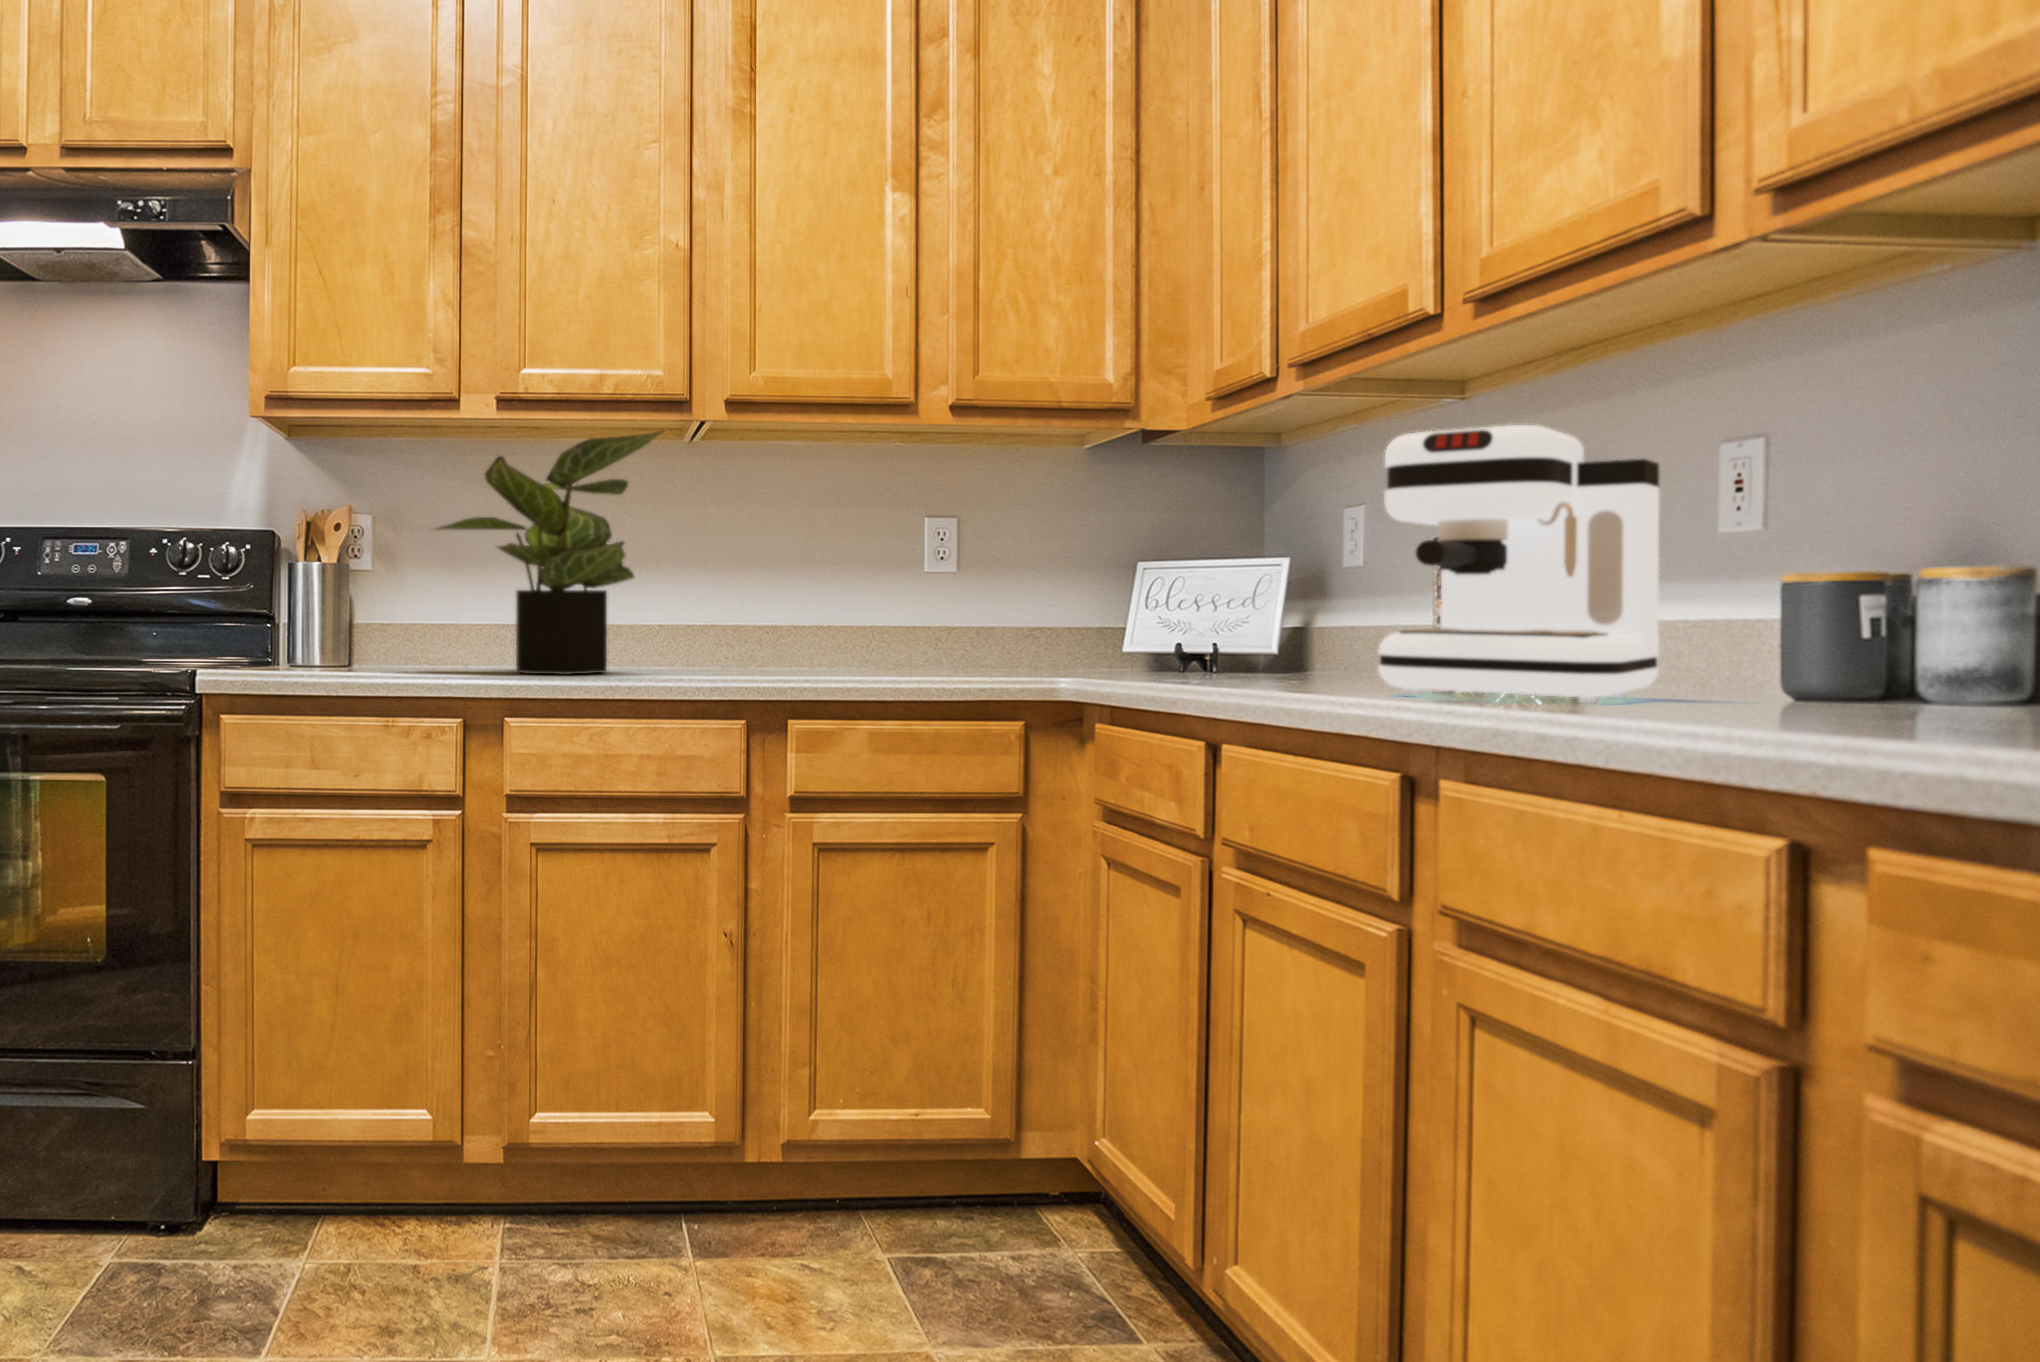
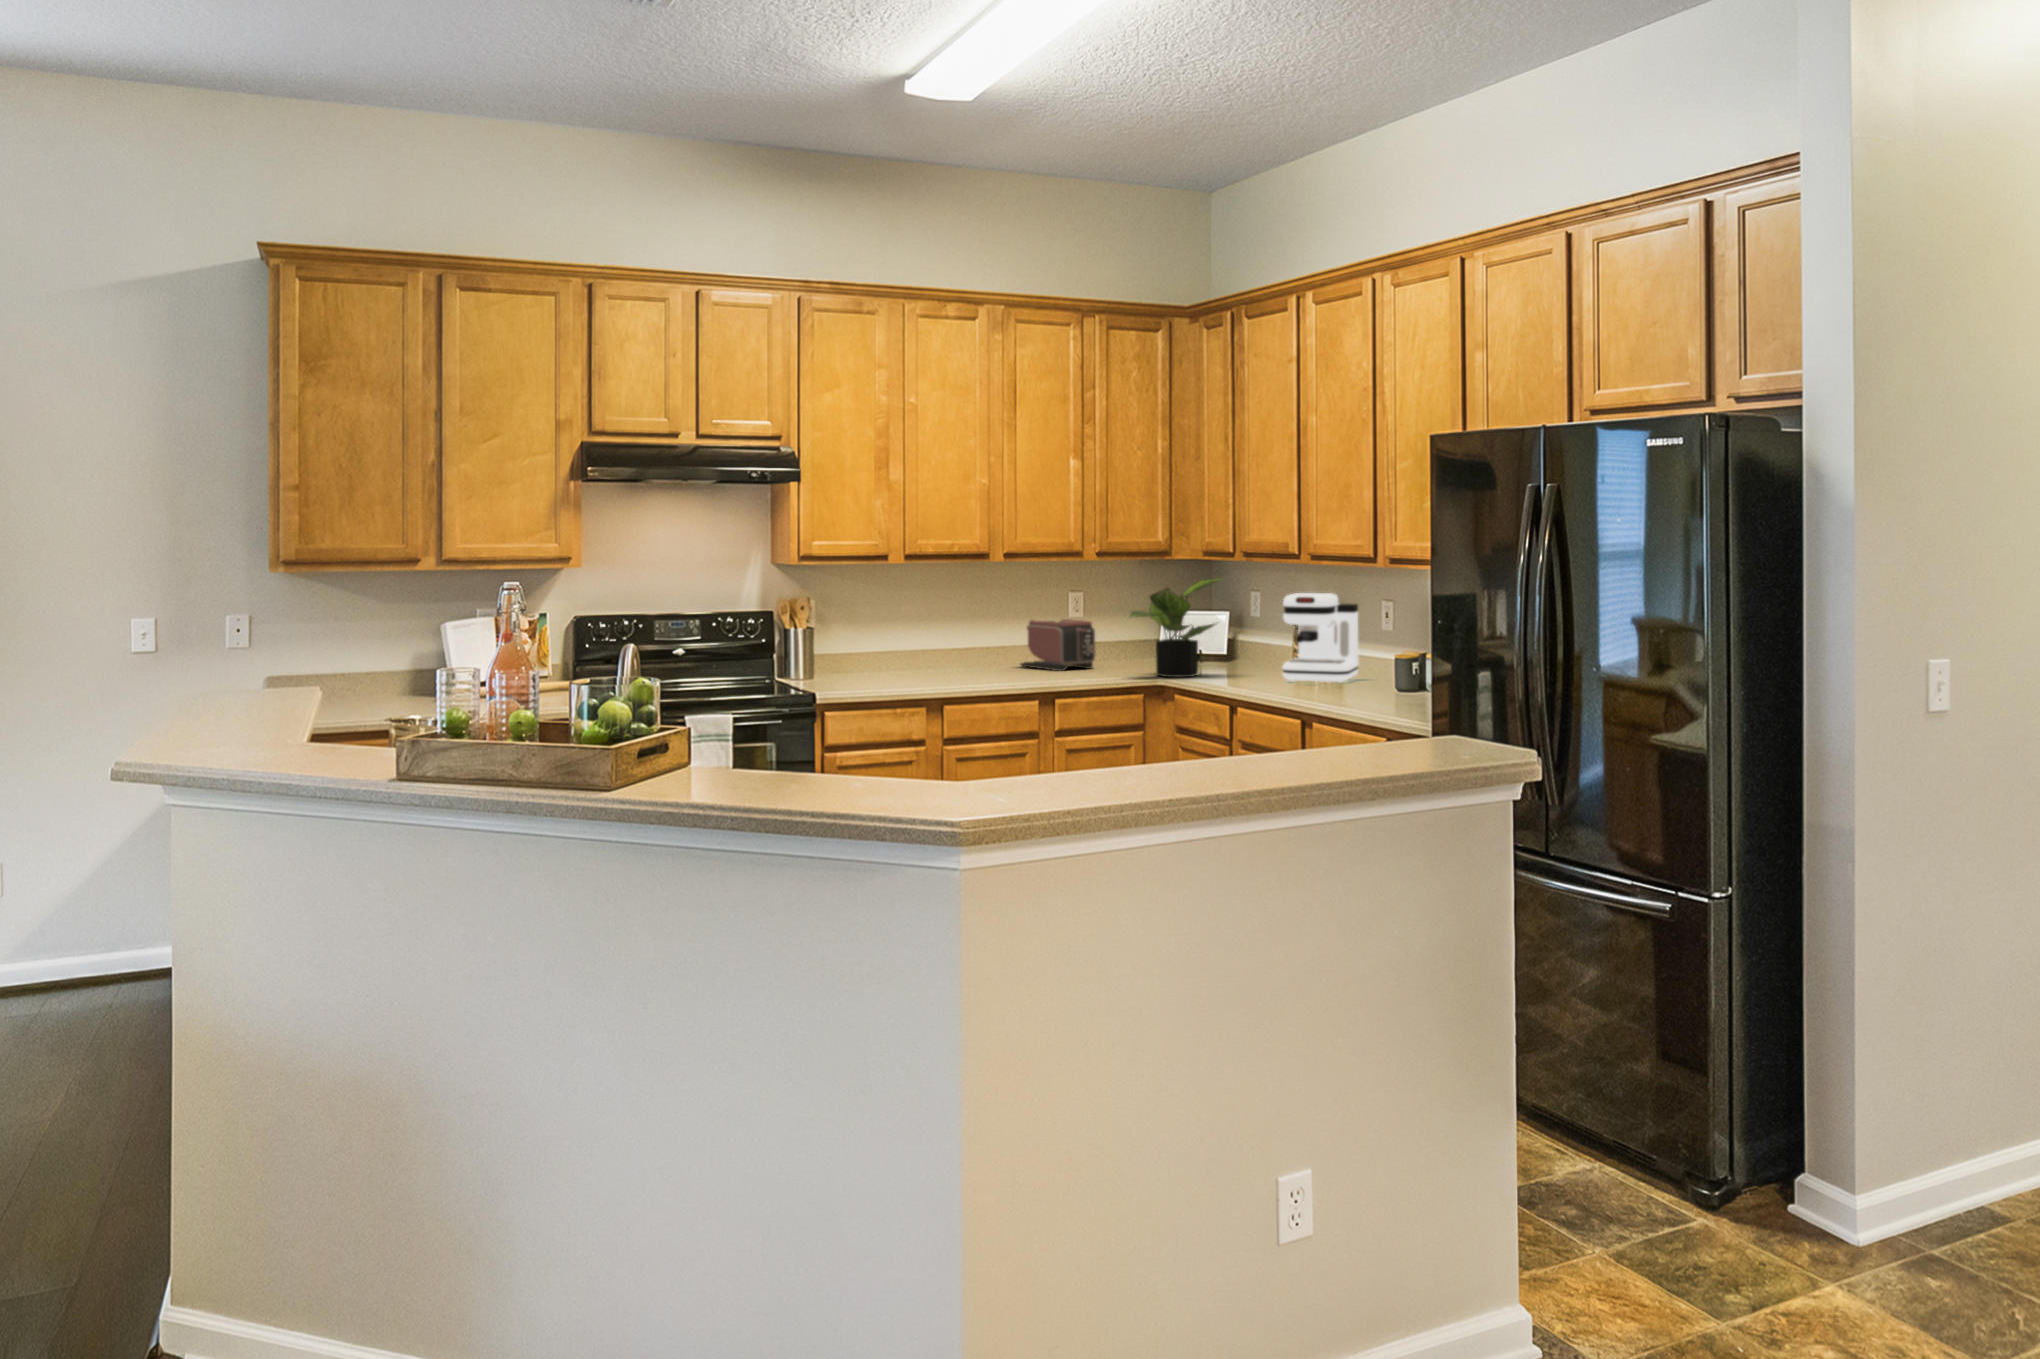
potted plant: present [438,431,662,674] -> present [1130,578,1222,677]
toaster: none [830,567,969,668] -> present [1020,619,1095,671]

